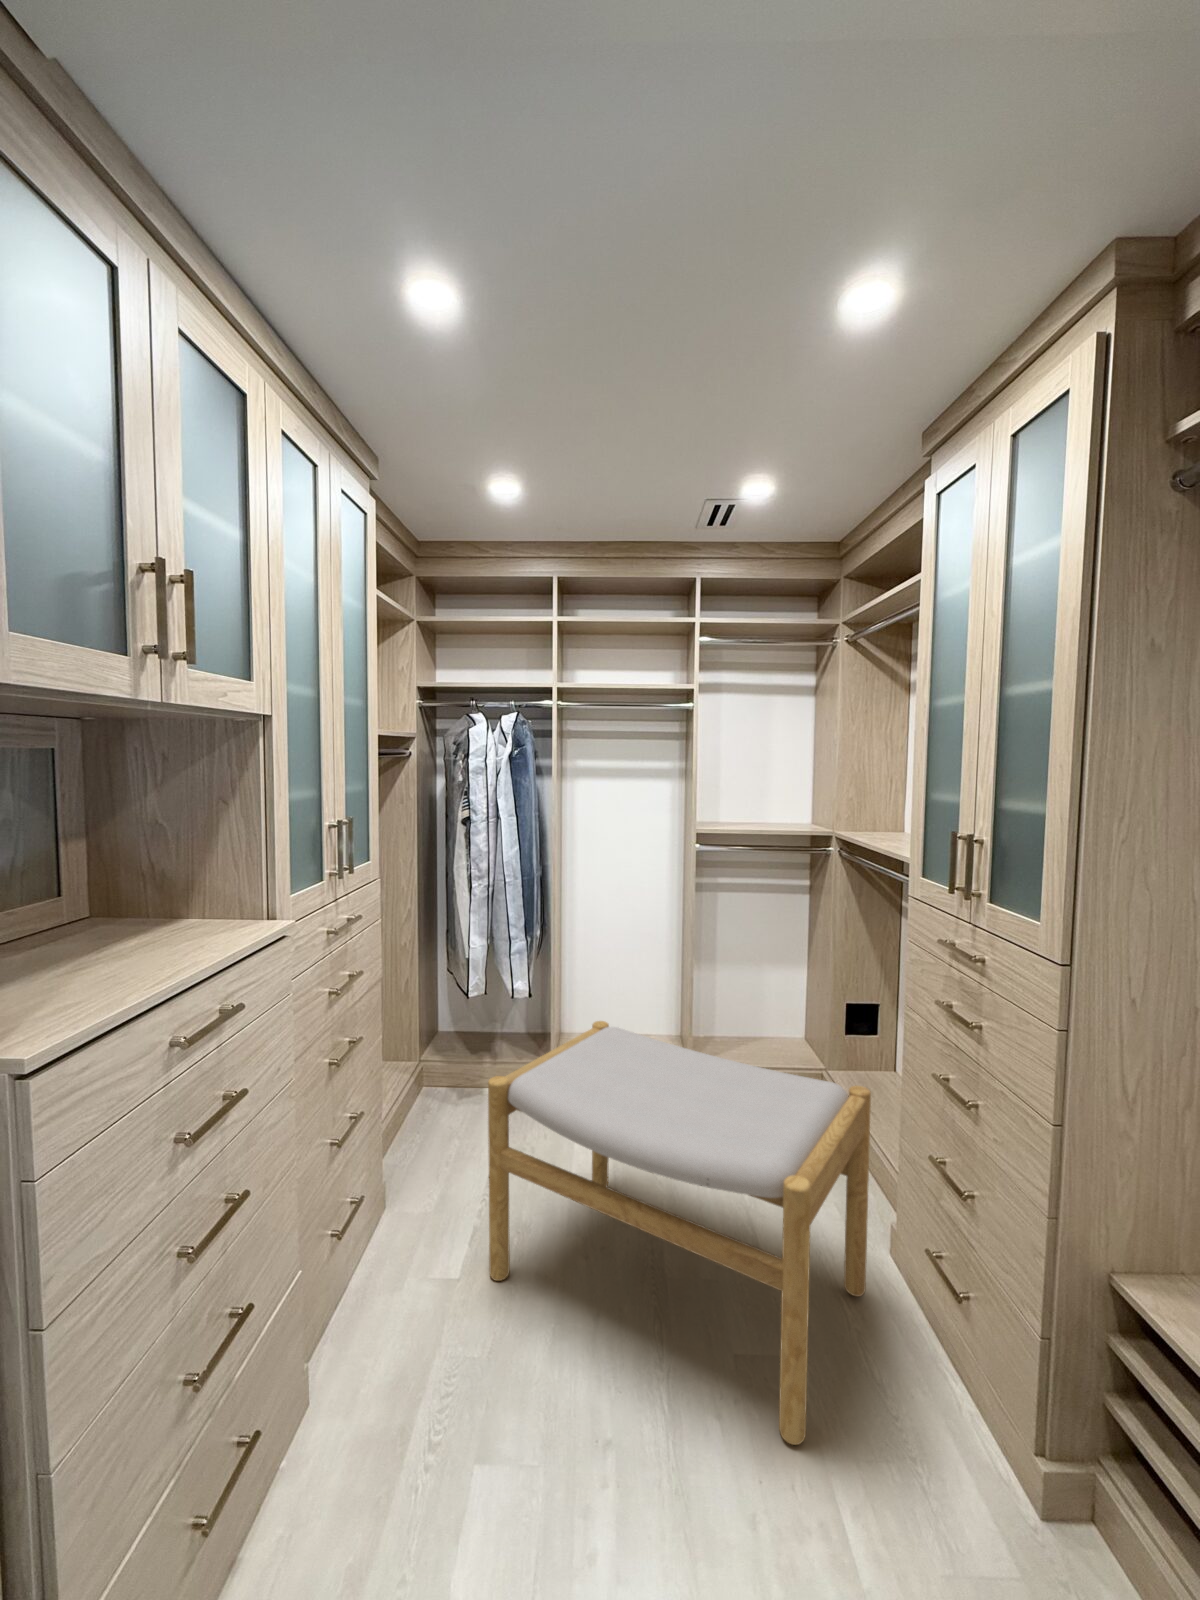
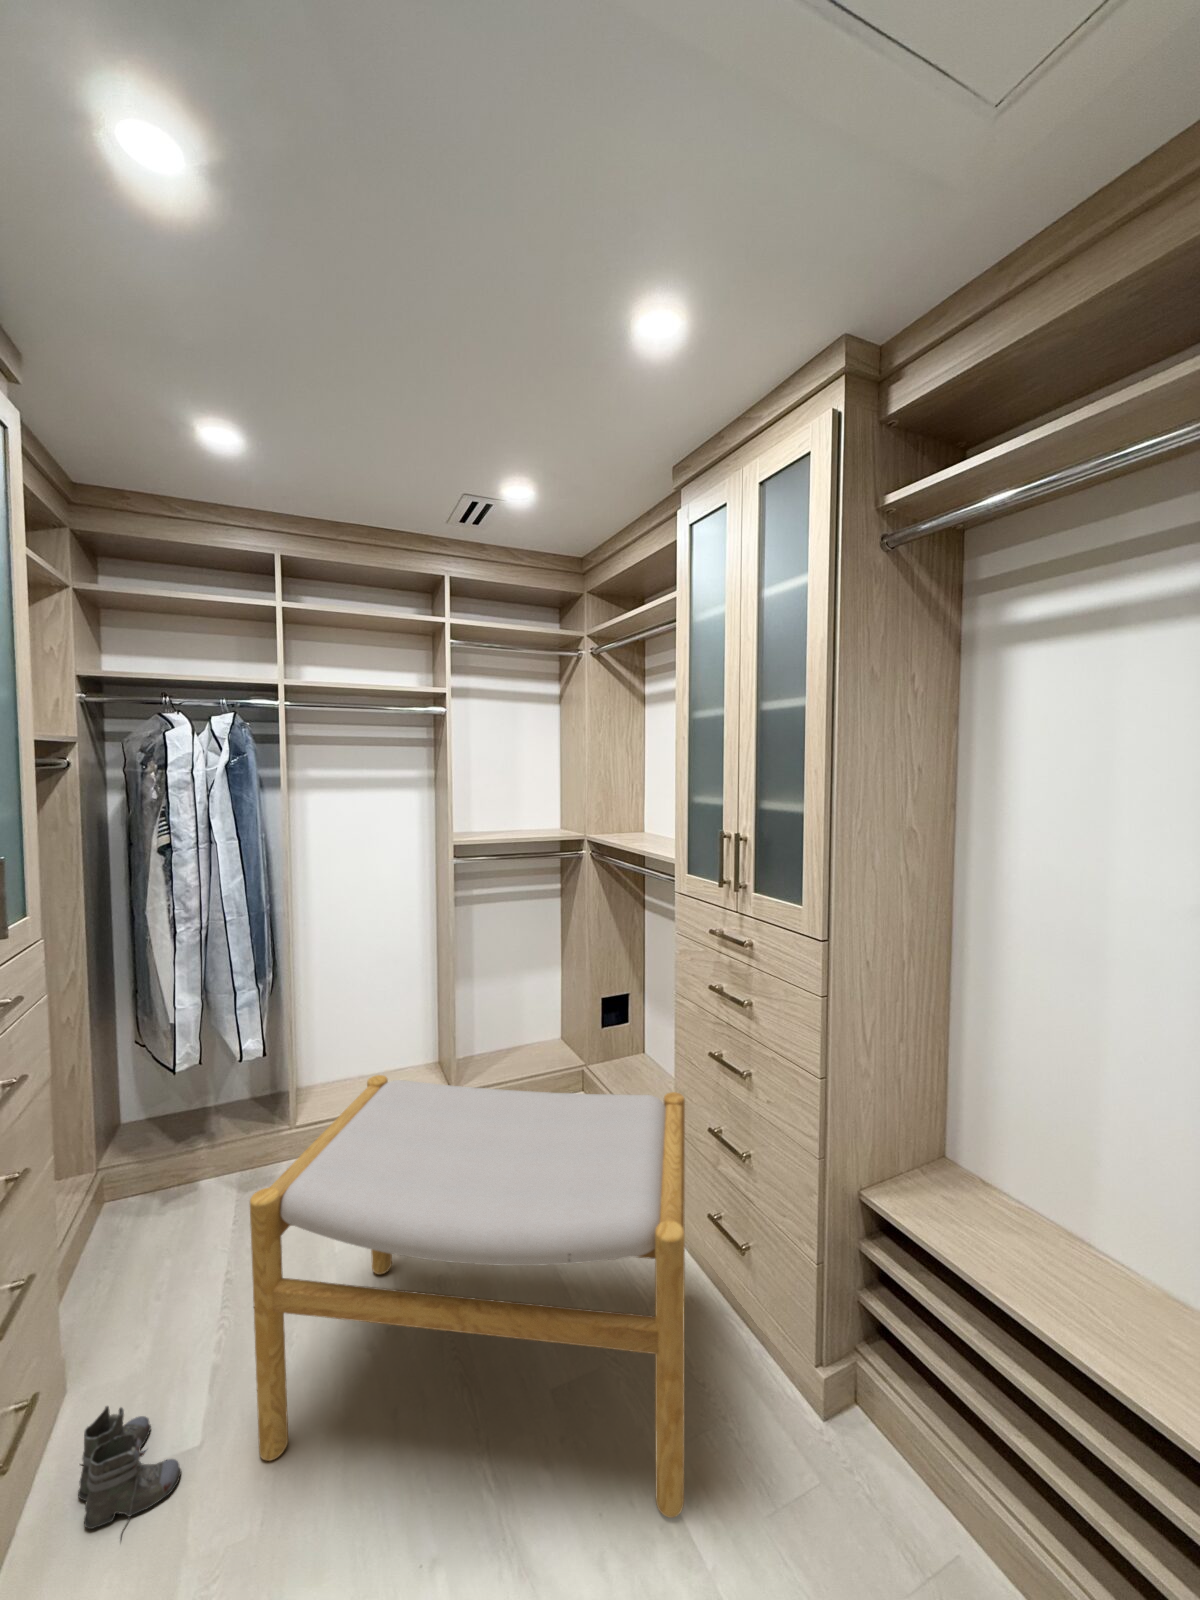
boots: none [383,1204,441,1290] -> present [78,1406,181,1529]

